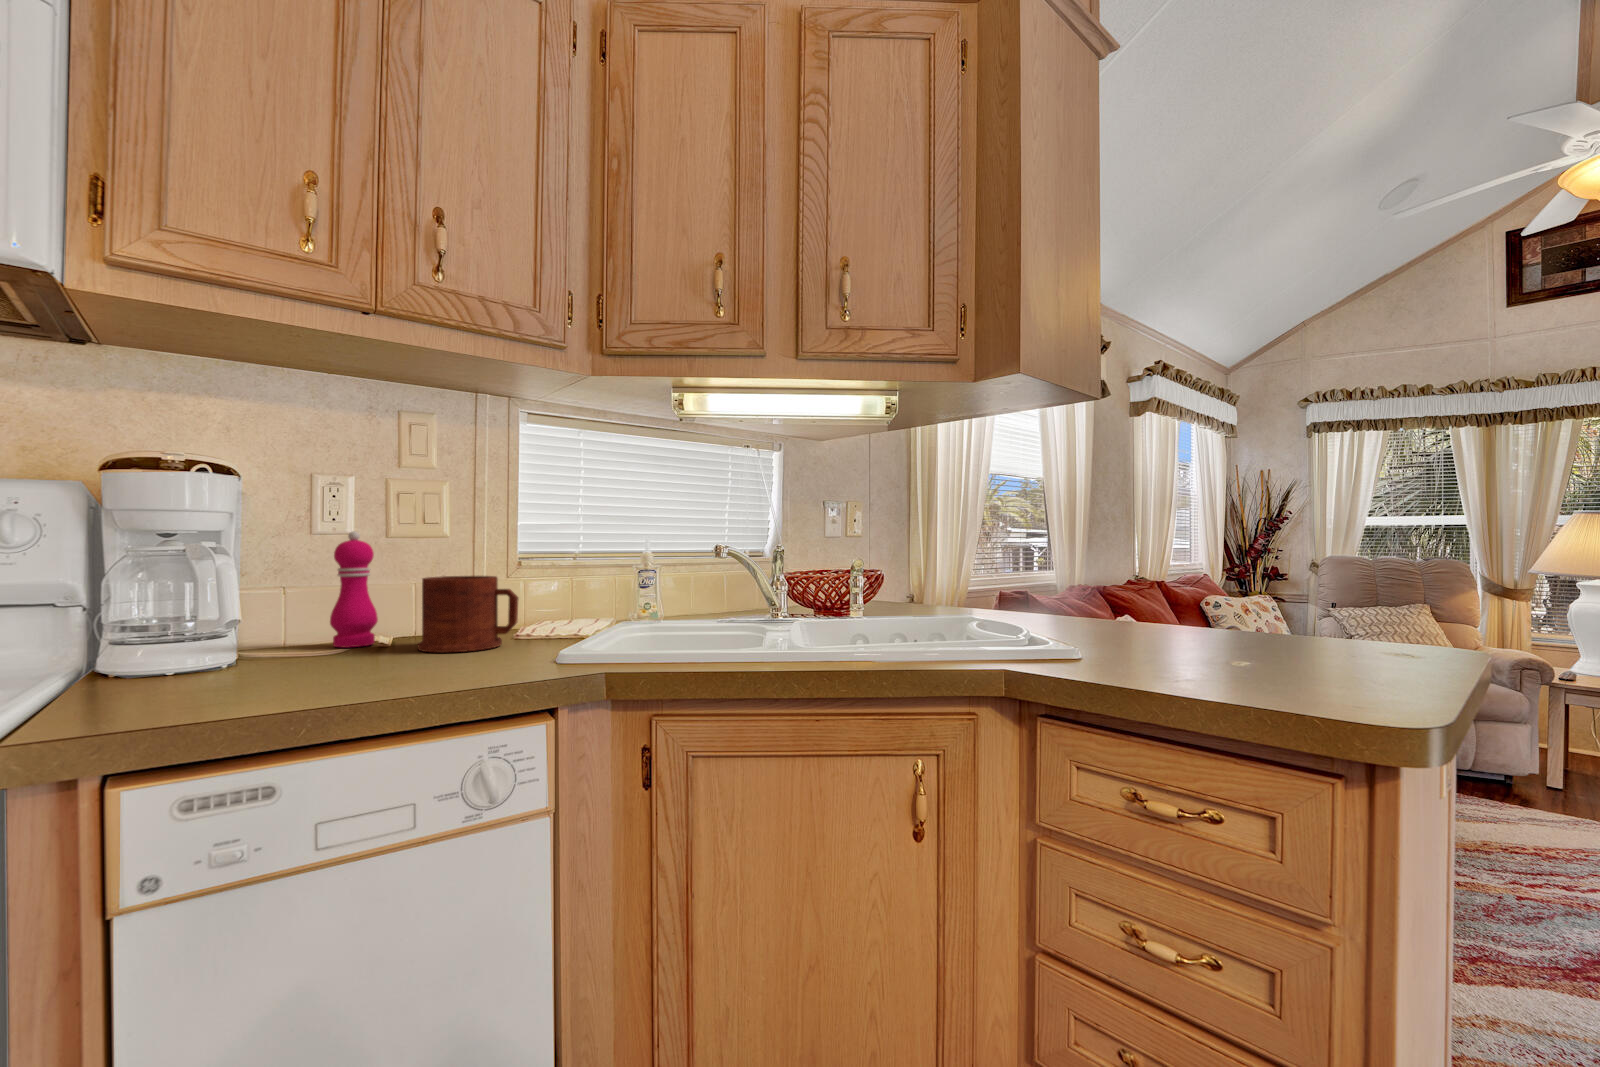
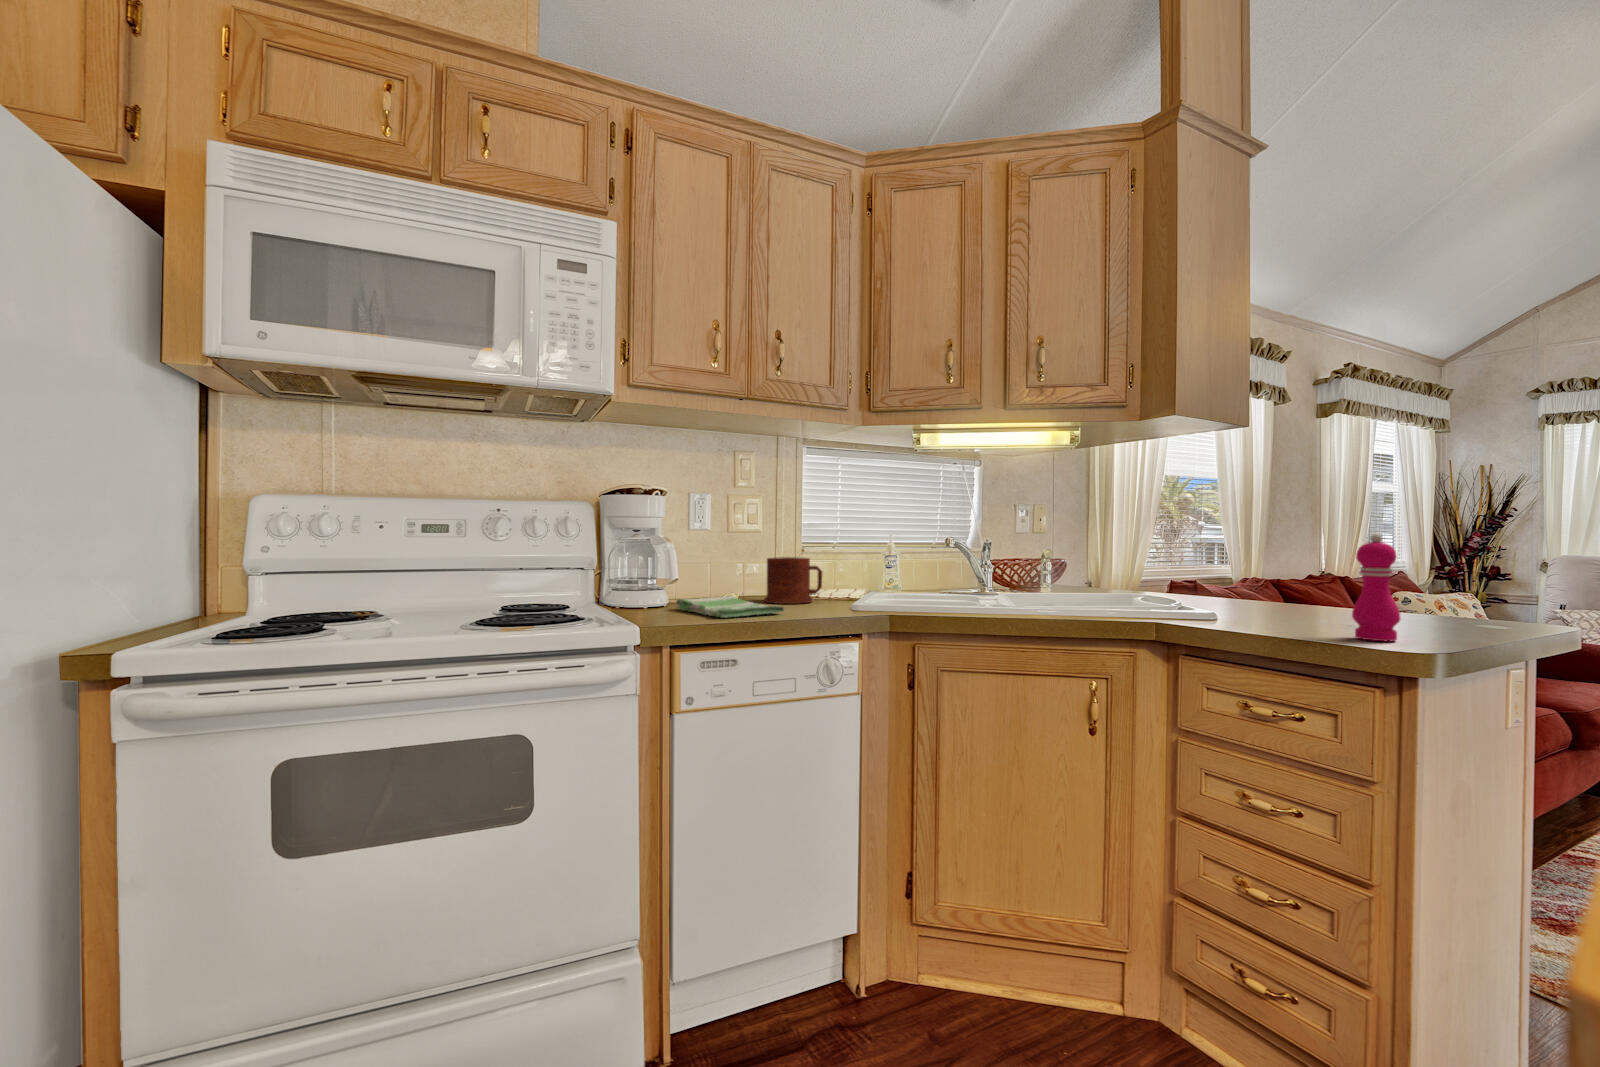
pepper mill: present [330,531,378,647] -> present [1352,534,1400,641]
dish towel: none [210,644,410,697] -> present [676,596,784,618]

